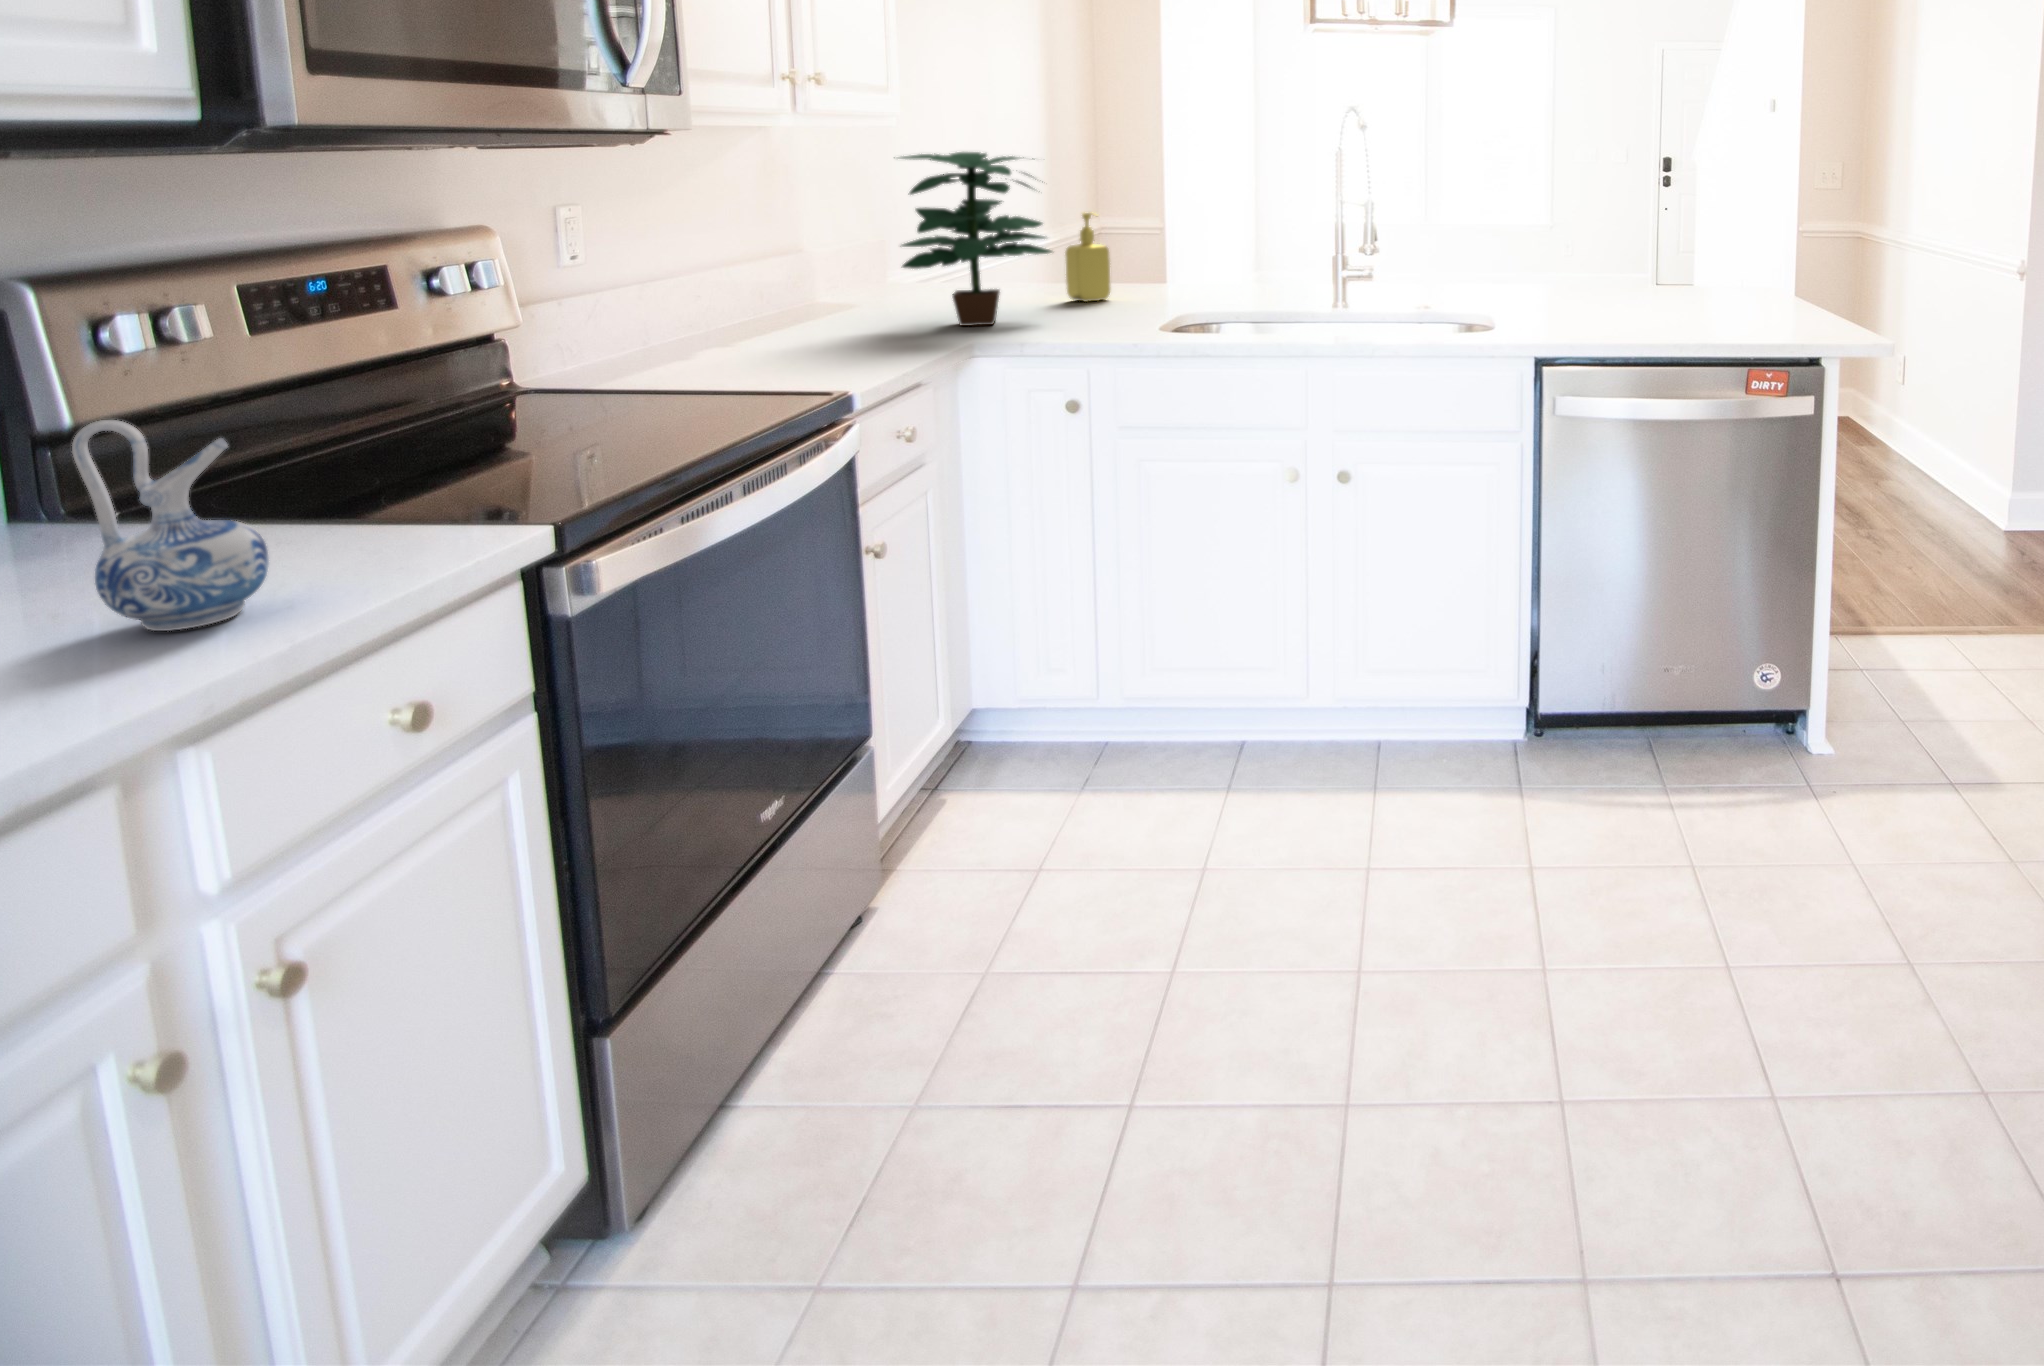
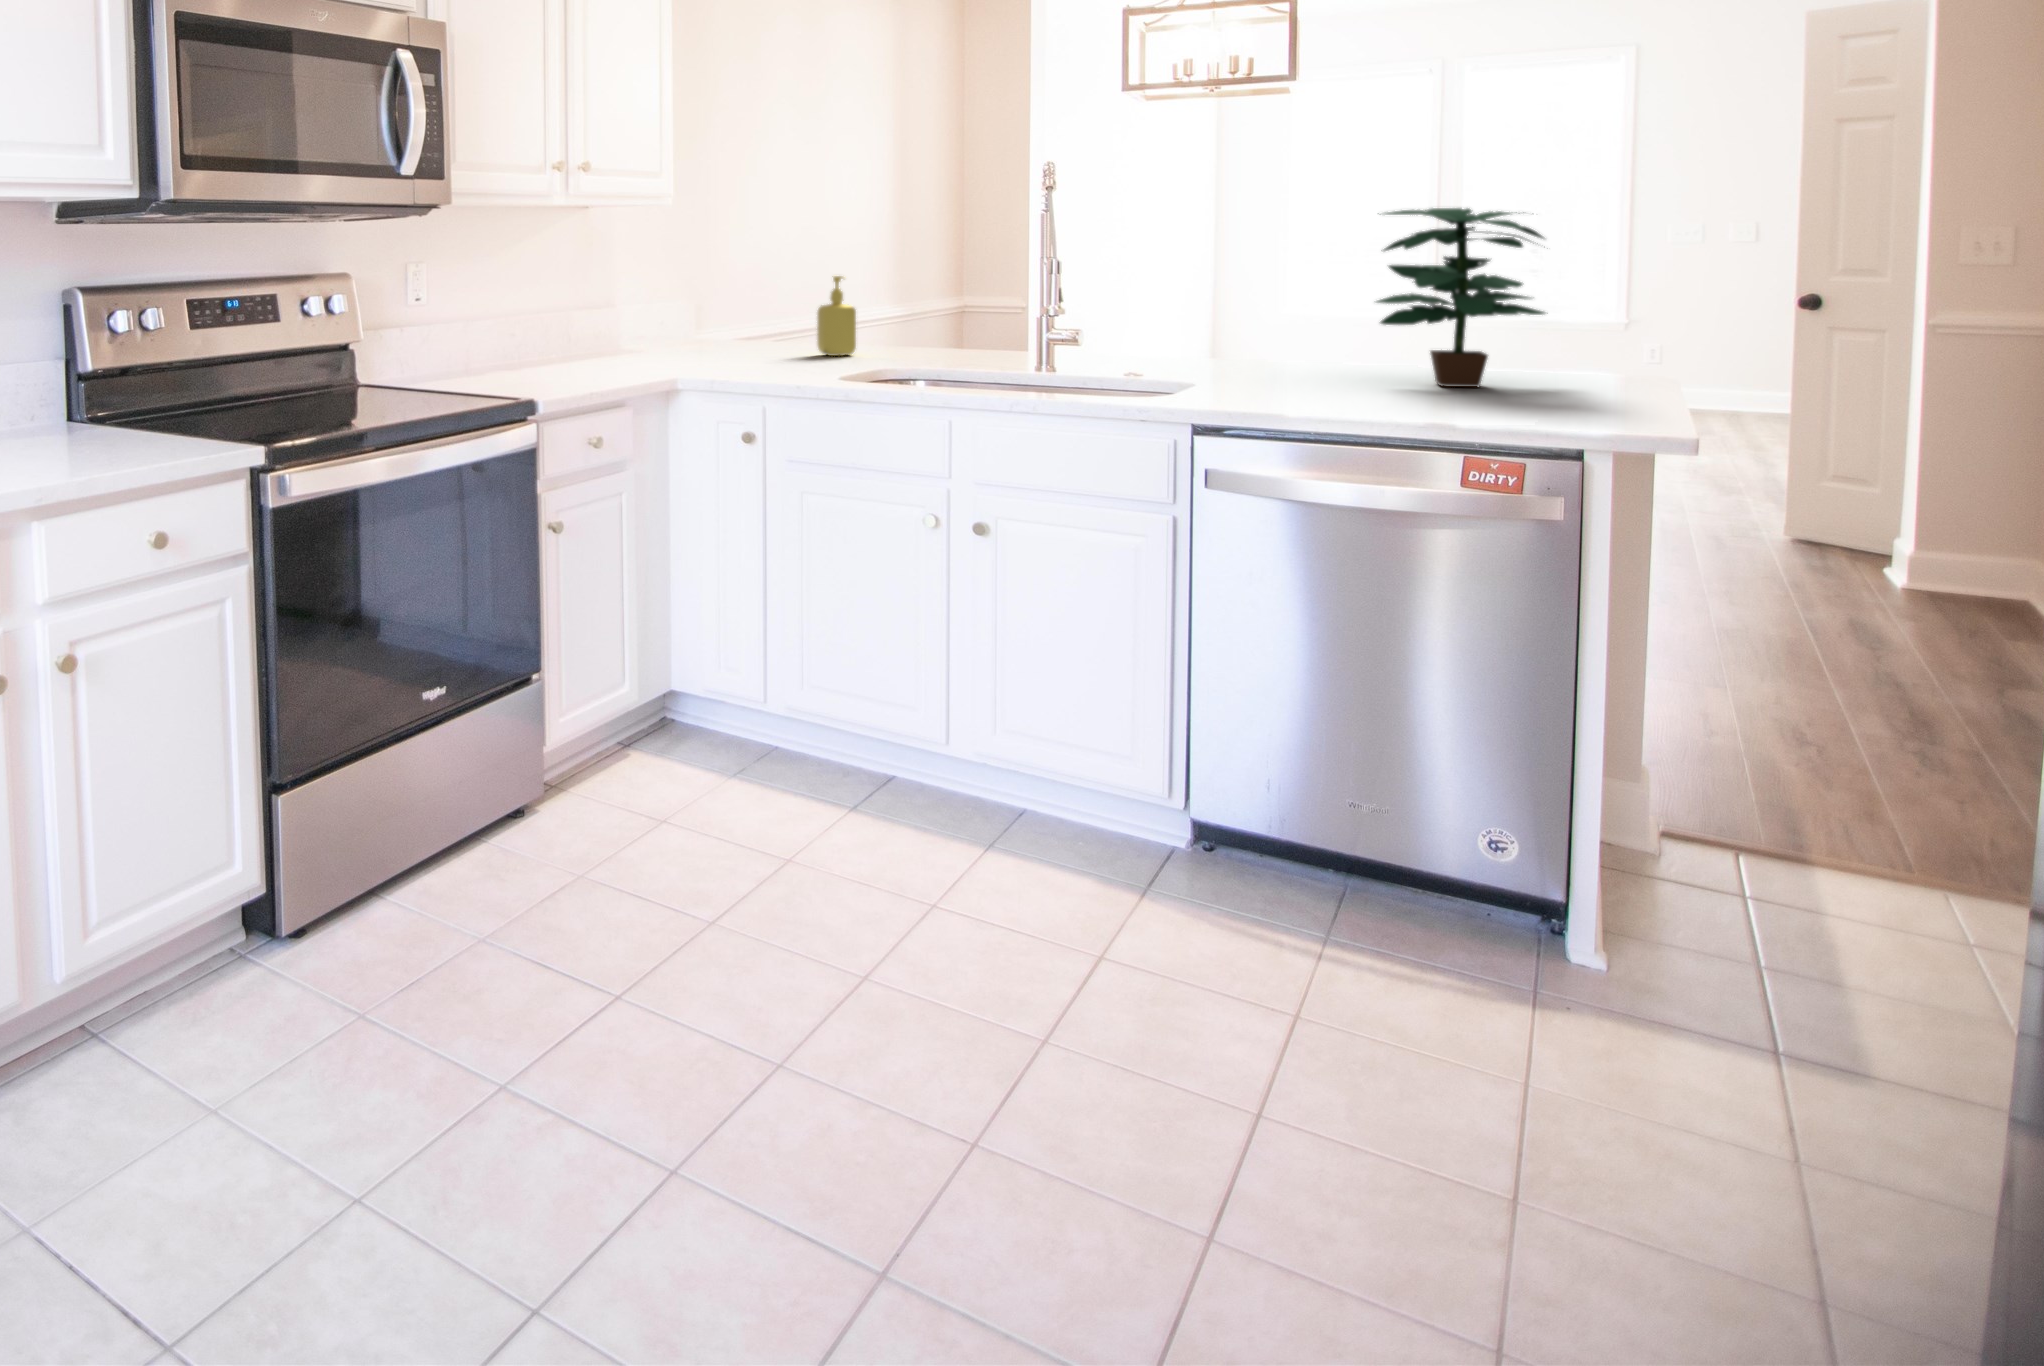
potted plant: present [901,152,1052,326] -> present [1377,208,1545,387]
ceramic pitcher: present [72,420,269,631] -> none [31,352,107,467]

